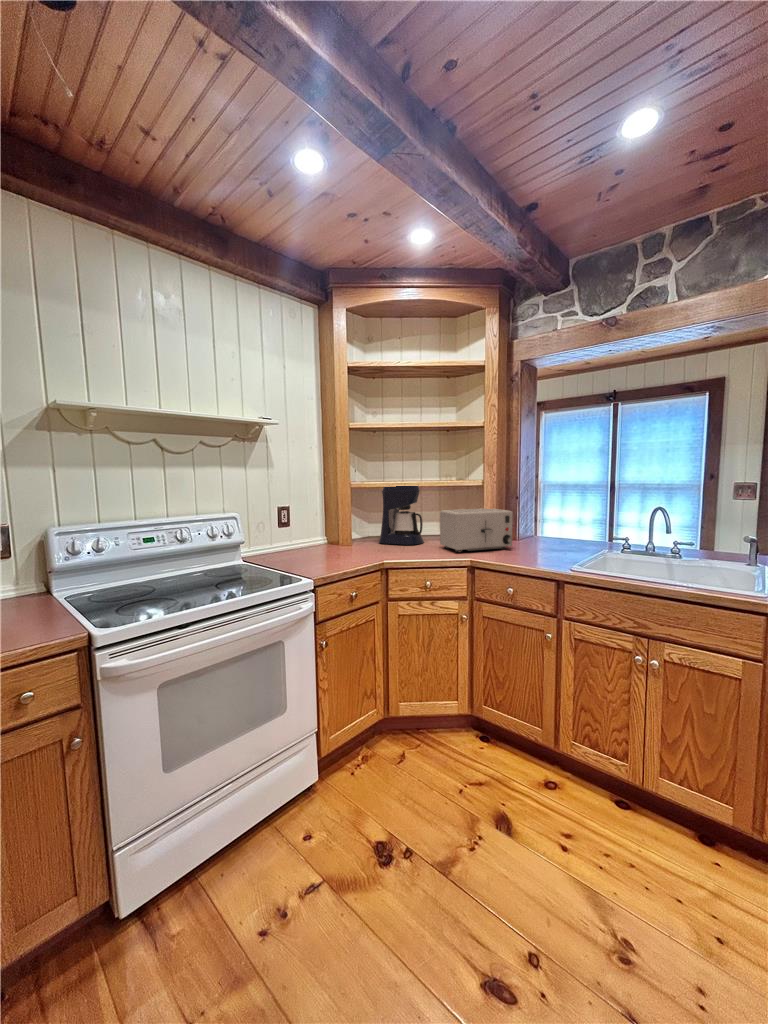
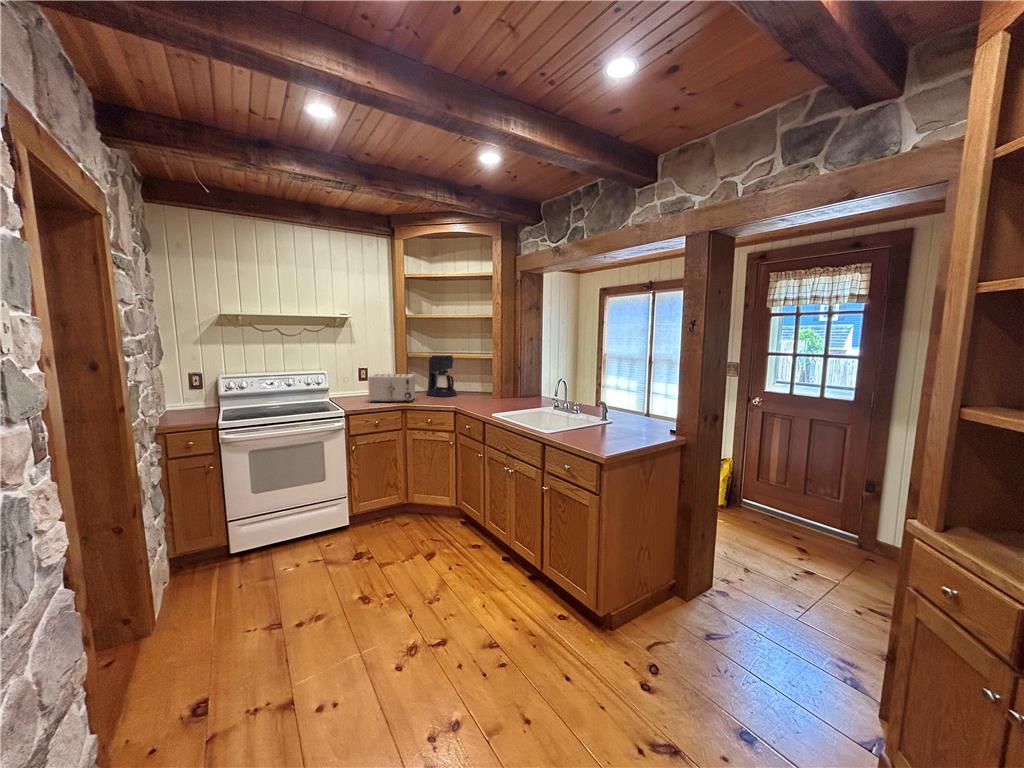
toaster: present [440,508,513,552] -> present [368,374,415,402]

